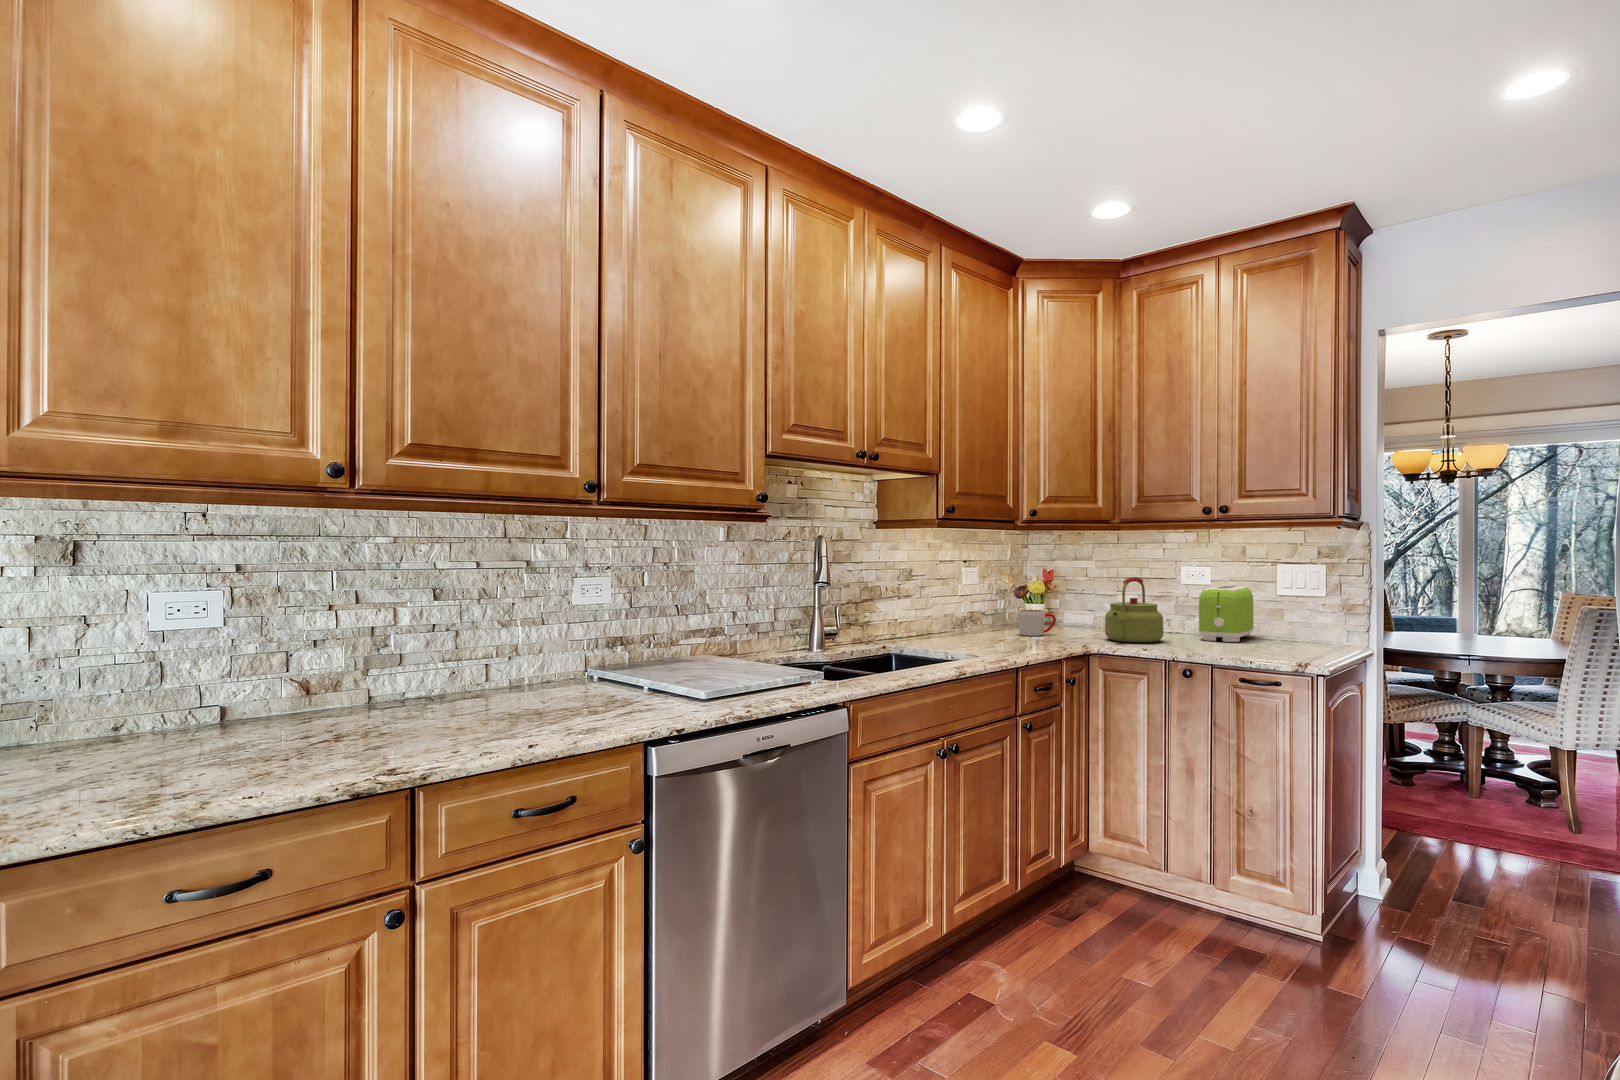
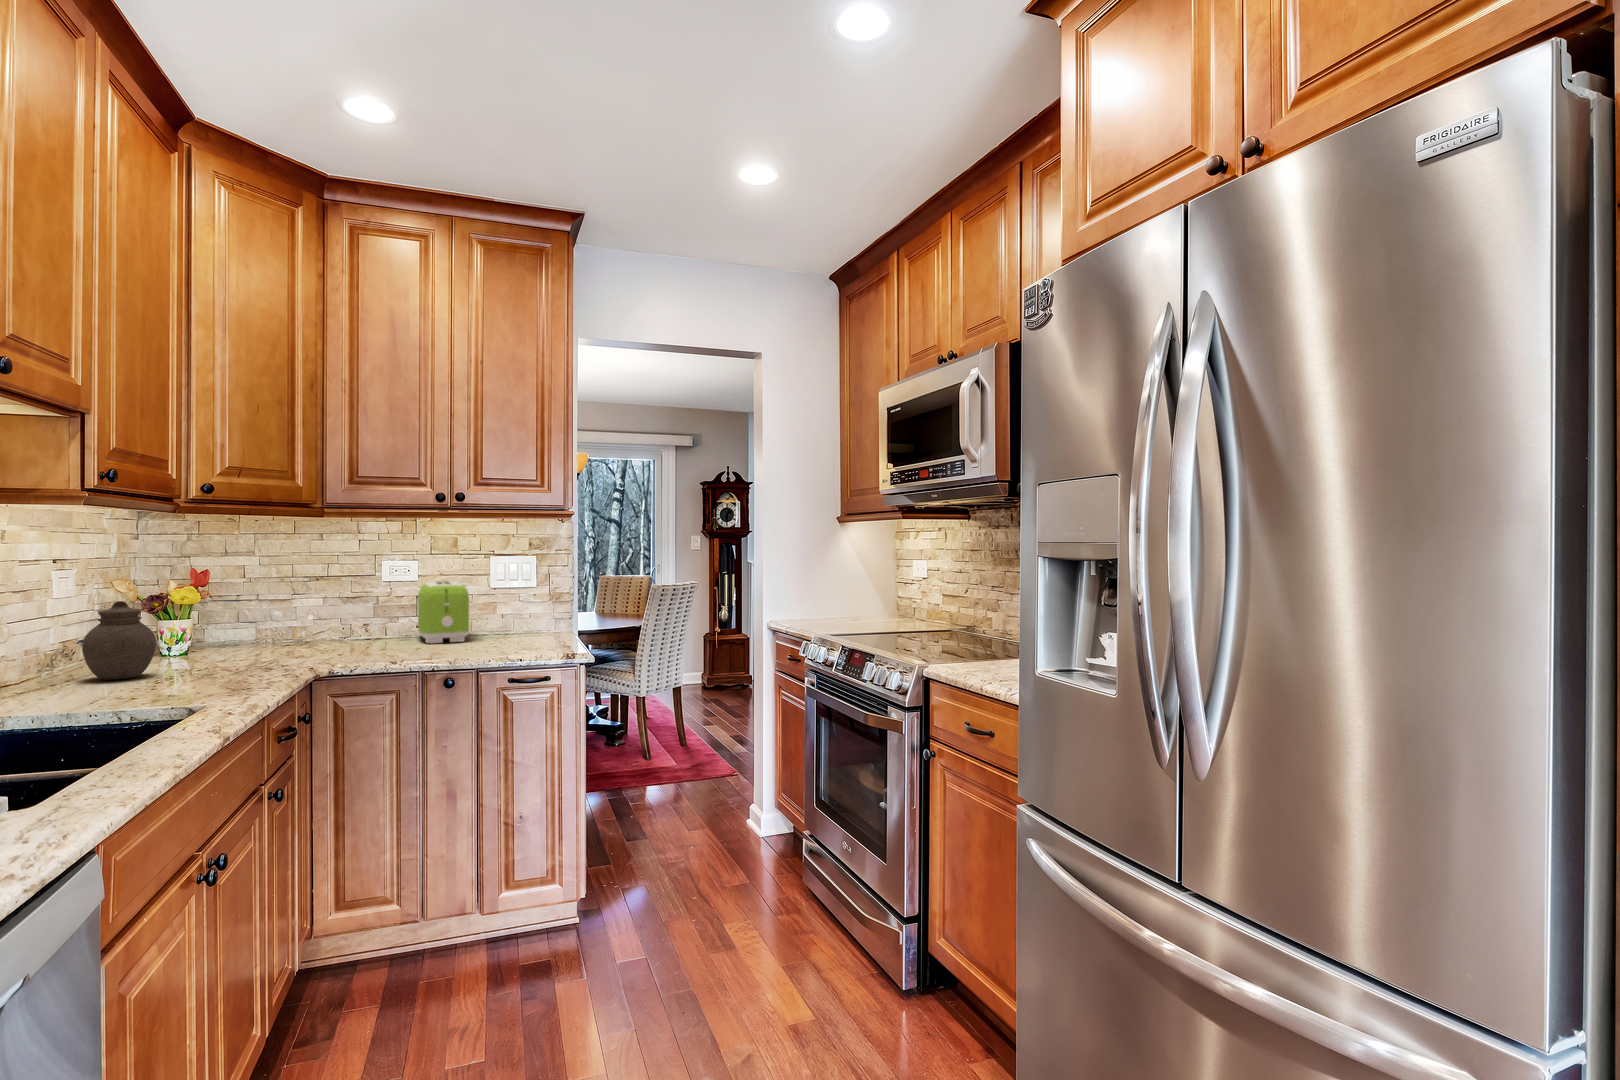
kettle: present [1105,577,1163,643] -> none [317,575,394,657]
jar: none [965,588,1001,637] -> present [82,601,156,680]
mug: present [1018,610,1056,636] -> none [173,628,235,667]

